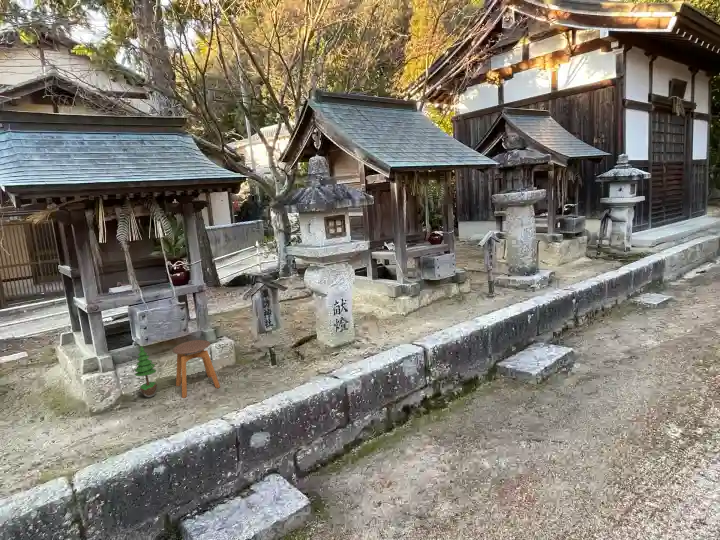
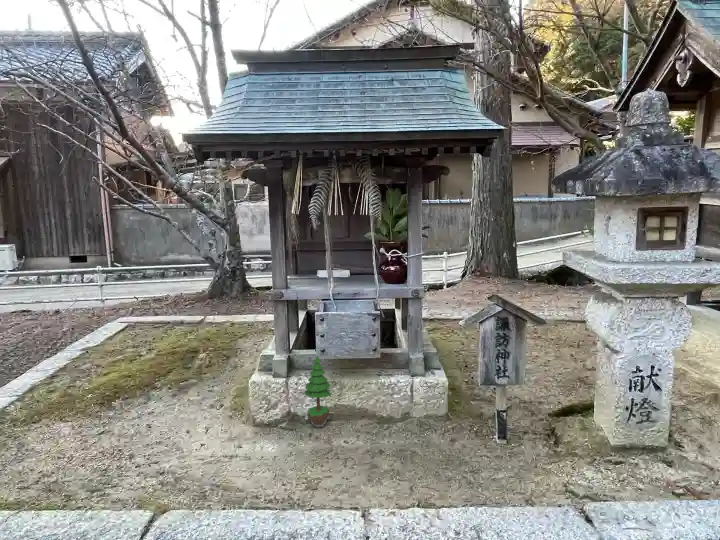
stool: present [173,340,220,398] -> none [351,366,406,449]

